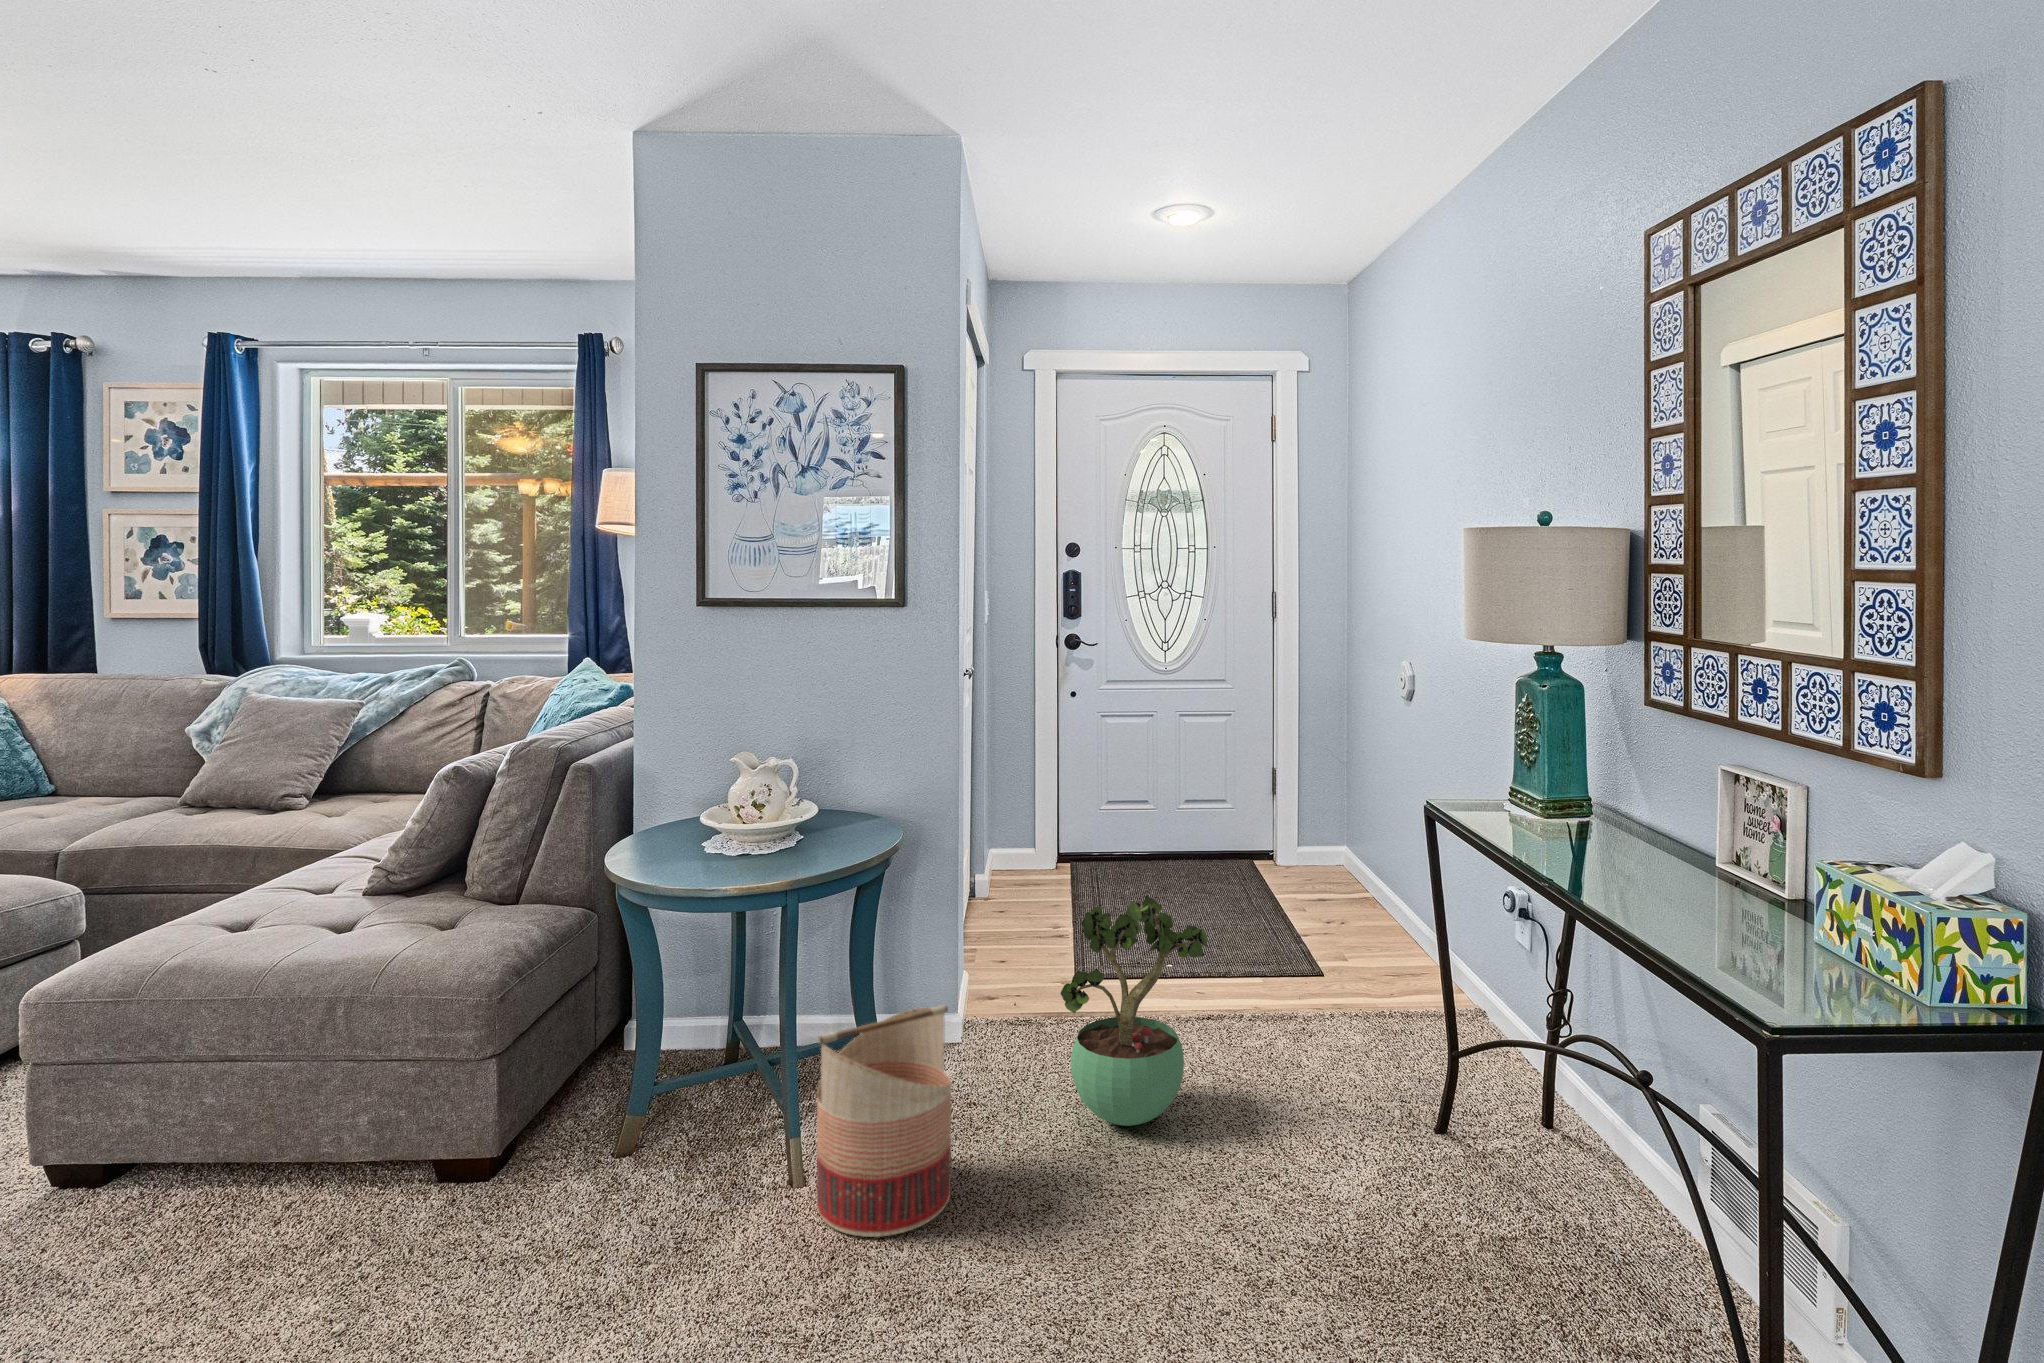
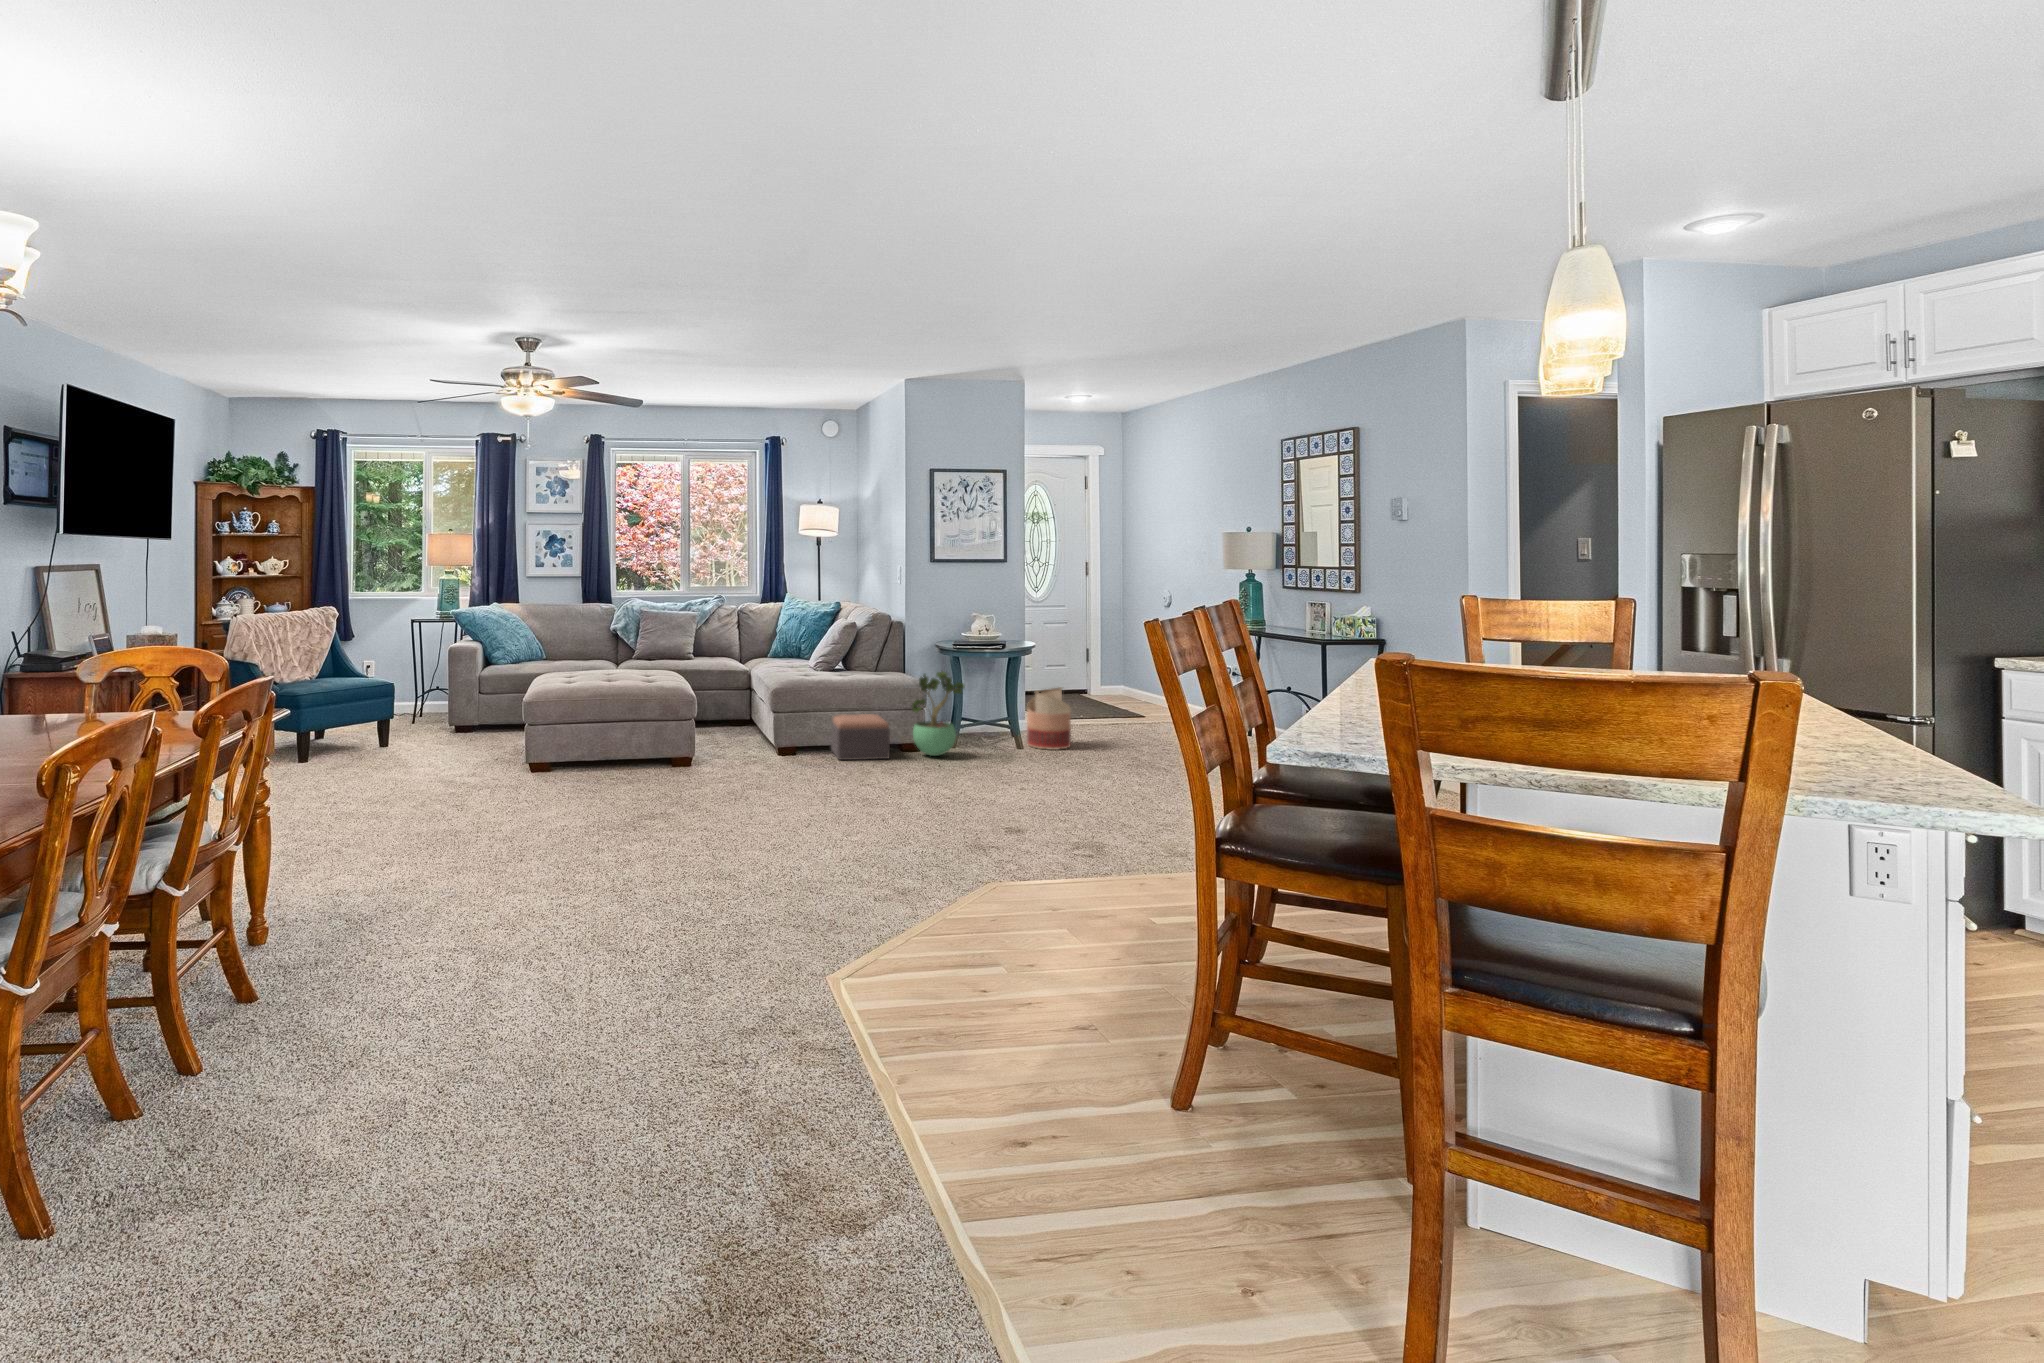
potted plant: present [1061,896,1207,1126] -> present [912,671,965,756]
footstool: none [46,1103,336,1311] -> present [831,714,890,760]

